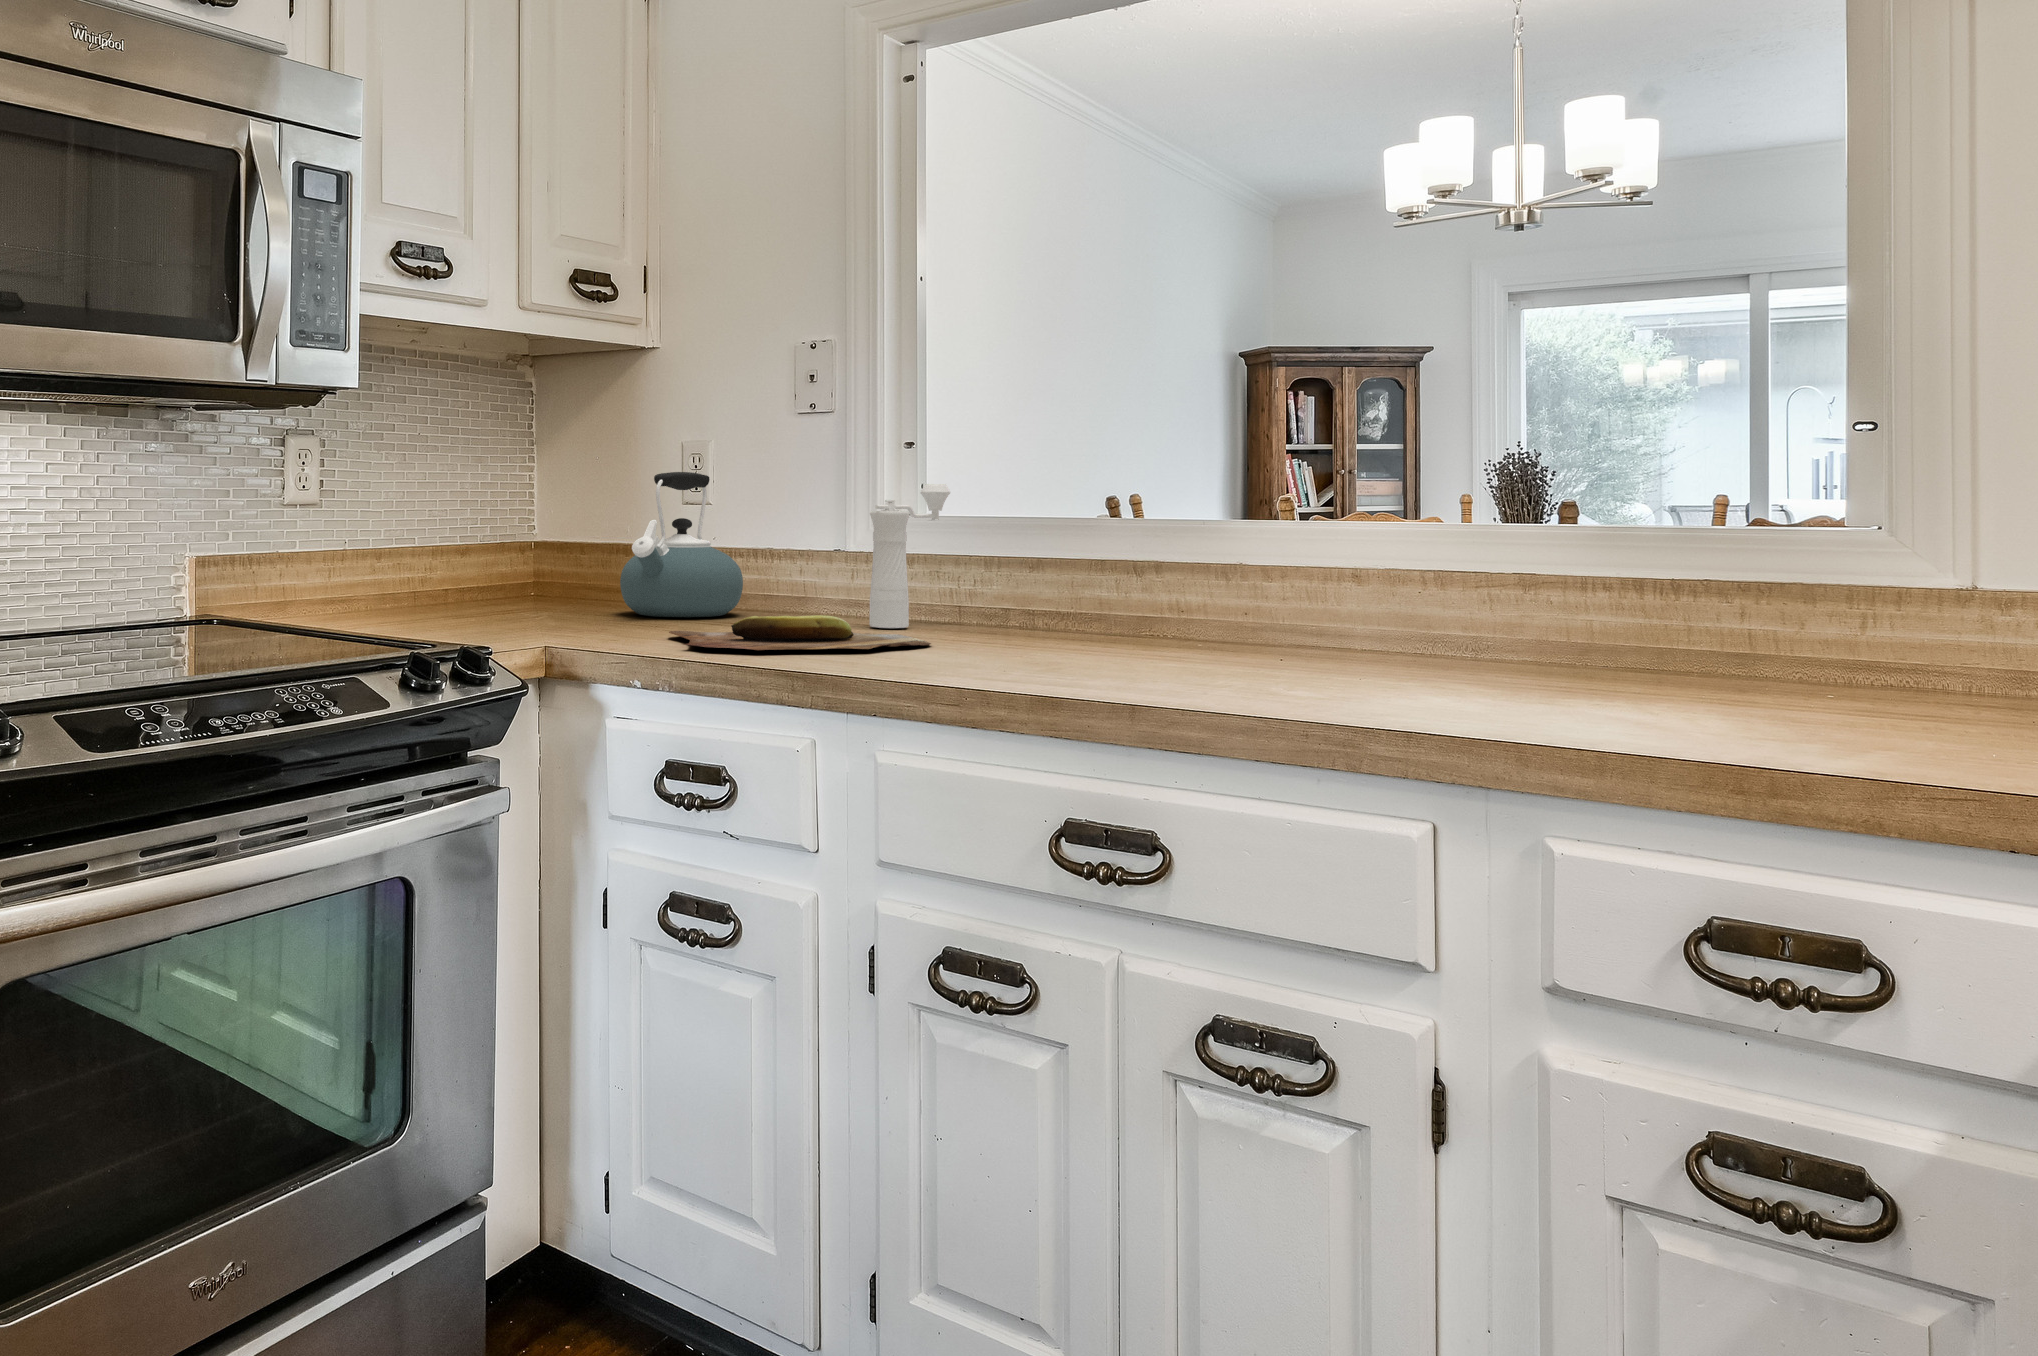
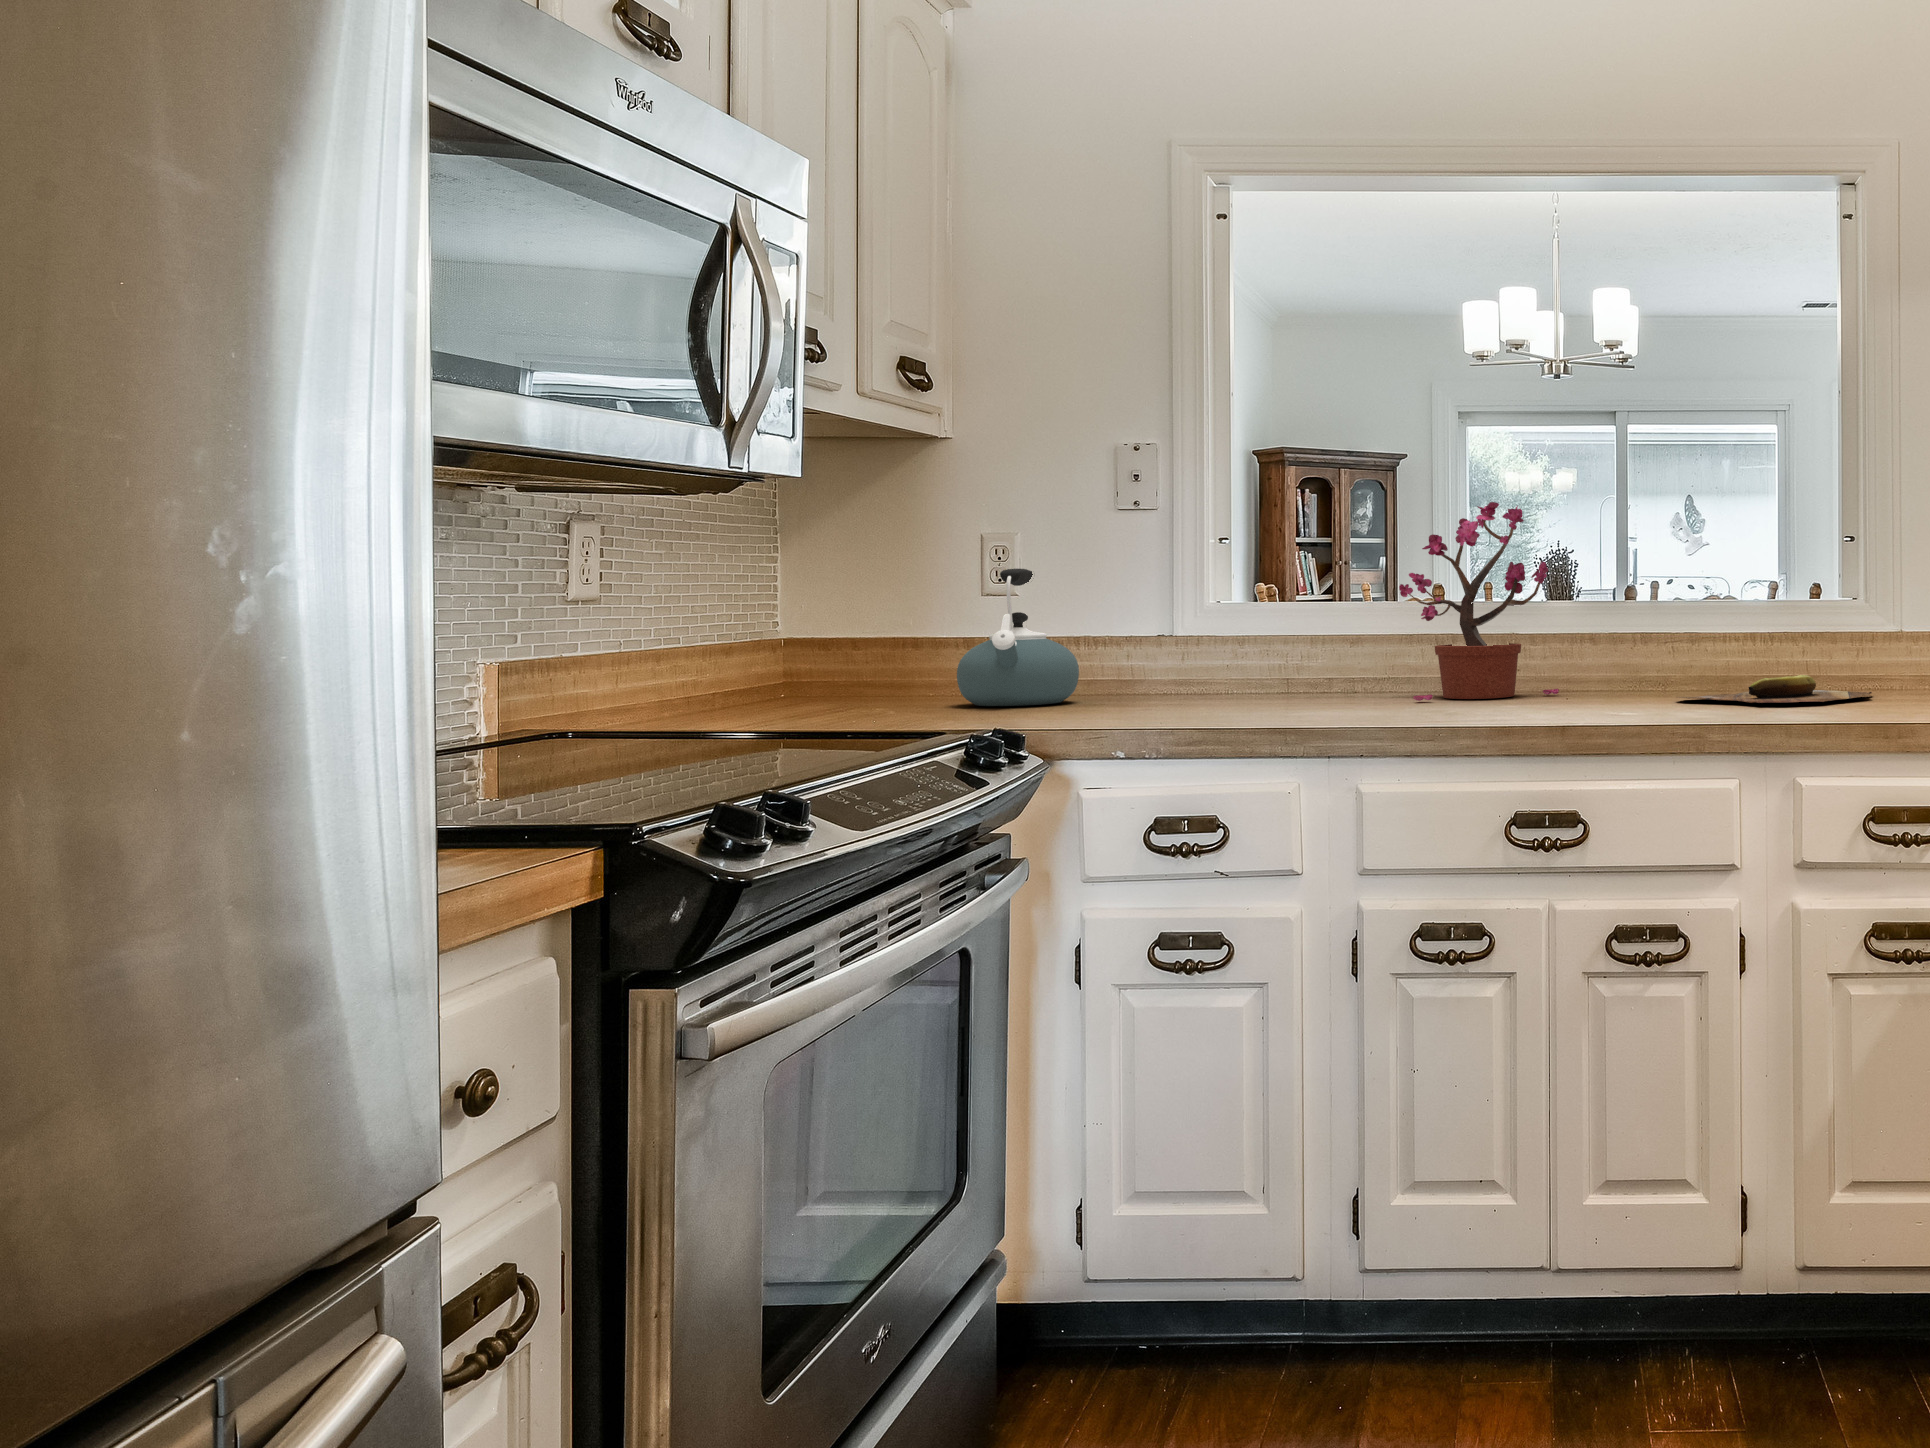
potted plant: none [1069,386,1297,652] -> present [1399,502,1559,701]
pepper mill: present [869,484,950,628] -> none [1217,577,1268,701]
cutting board: present [669,615,931,650] -> present [1678,675,1872,703]

